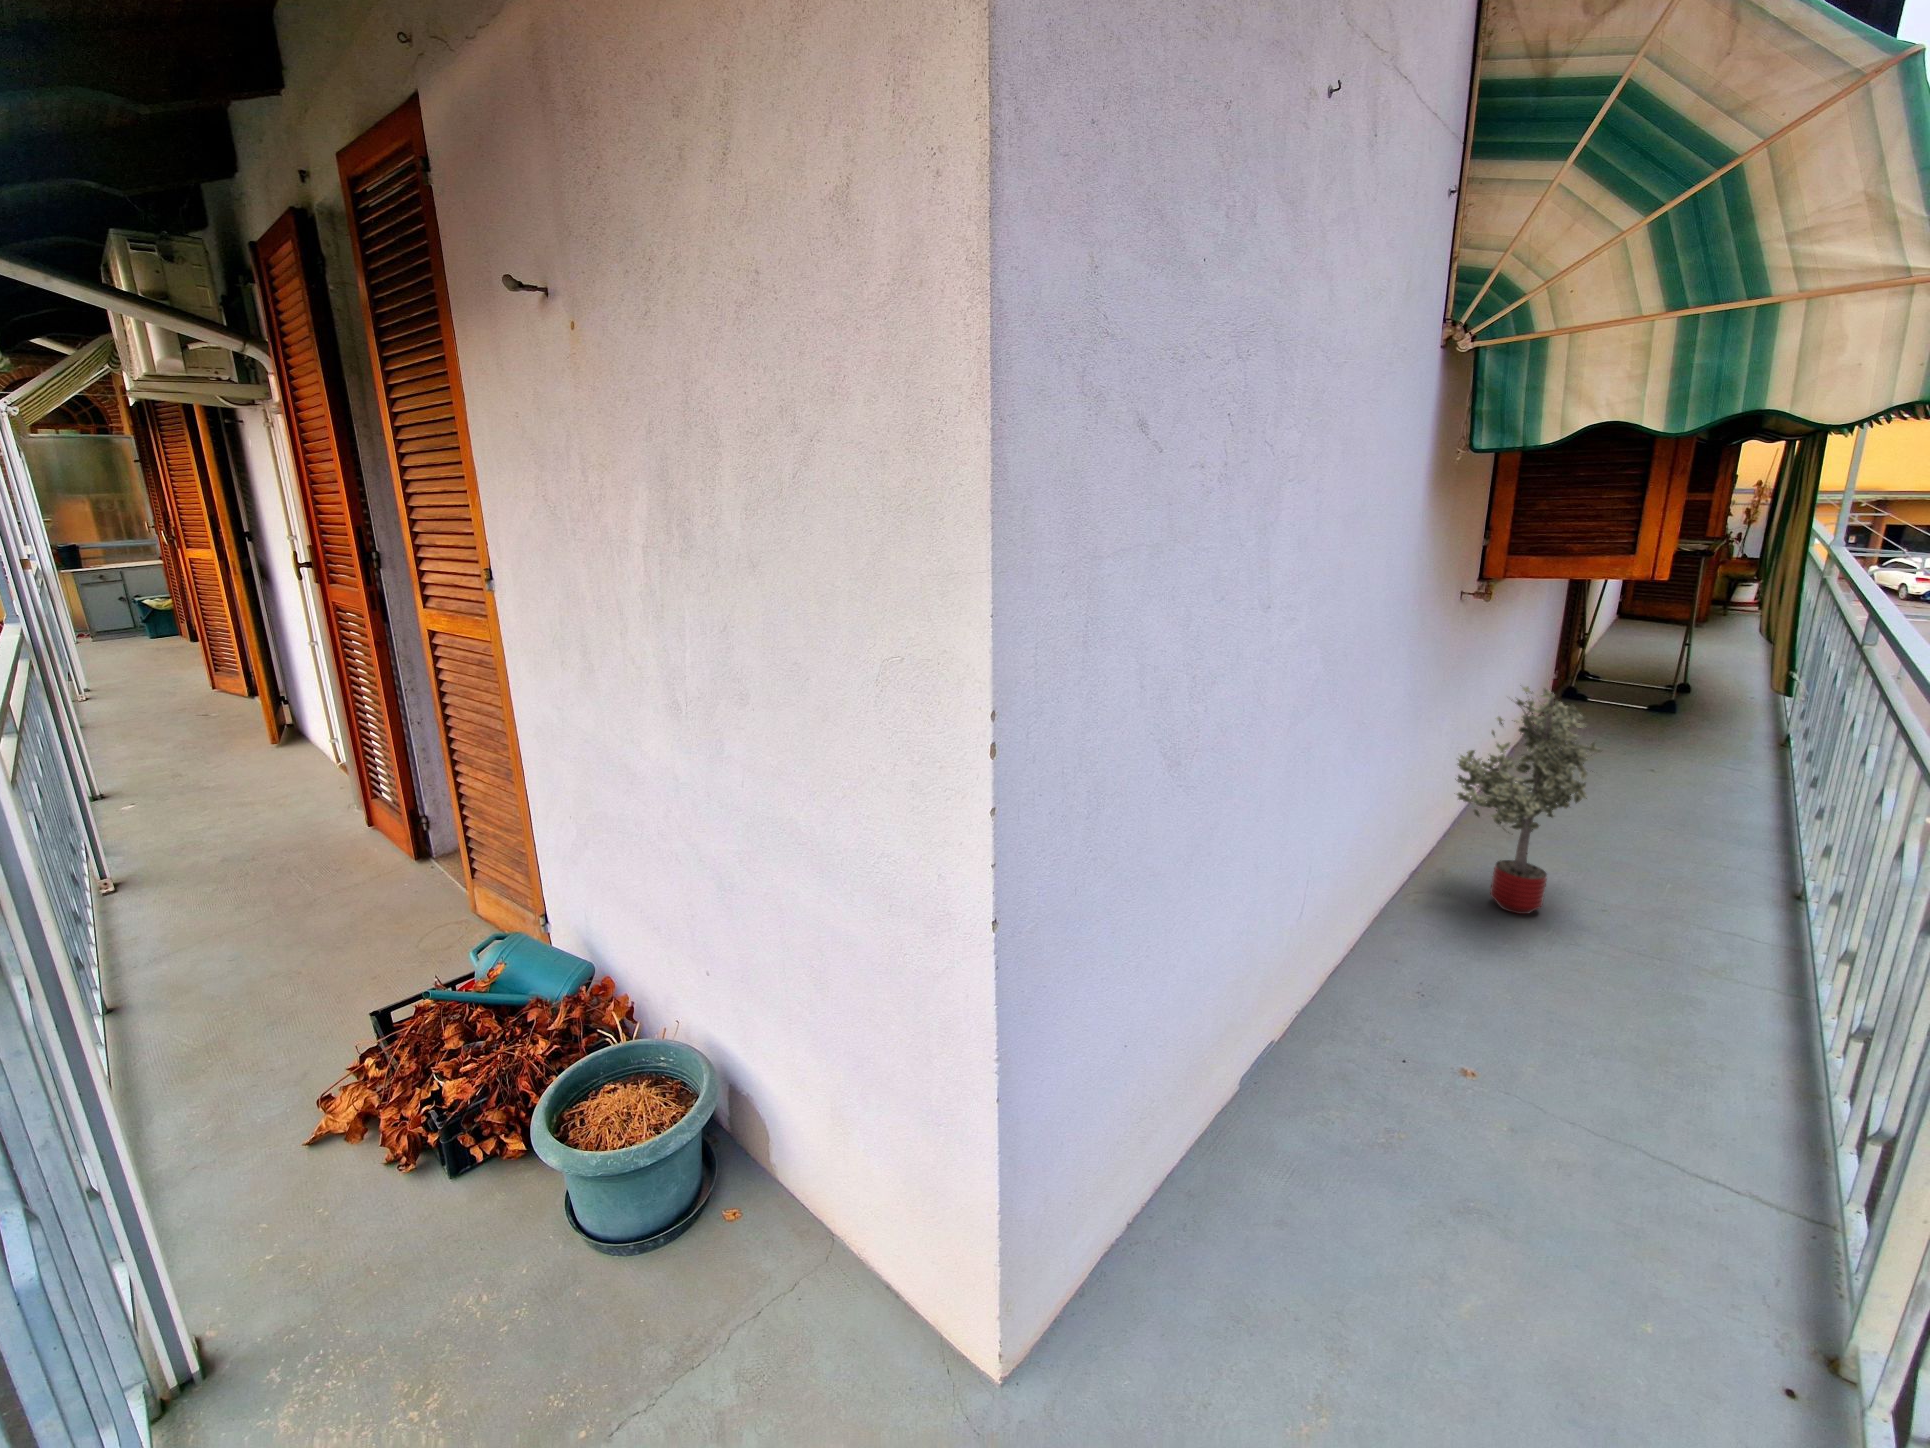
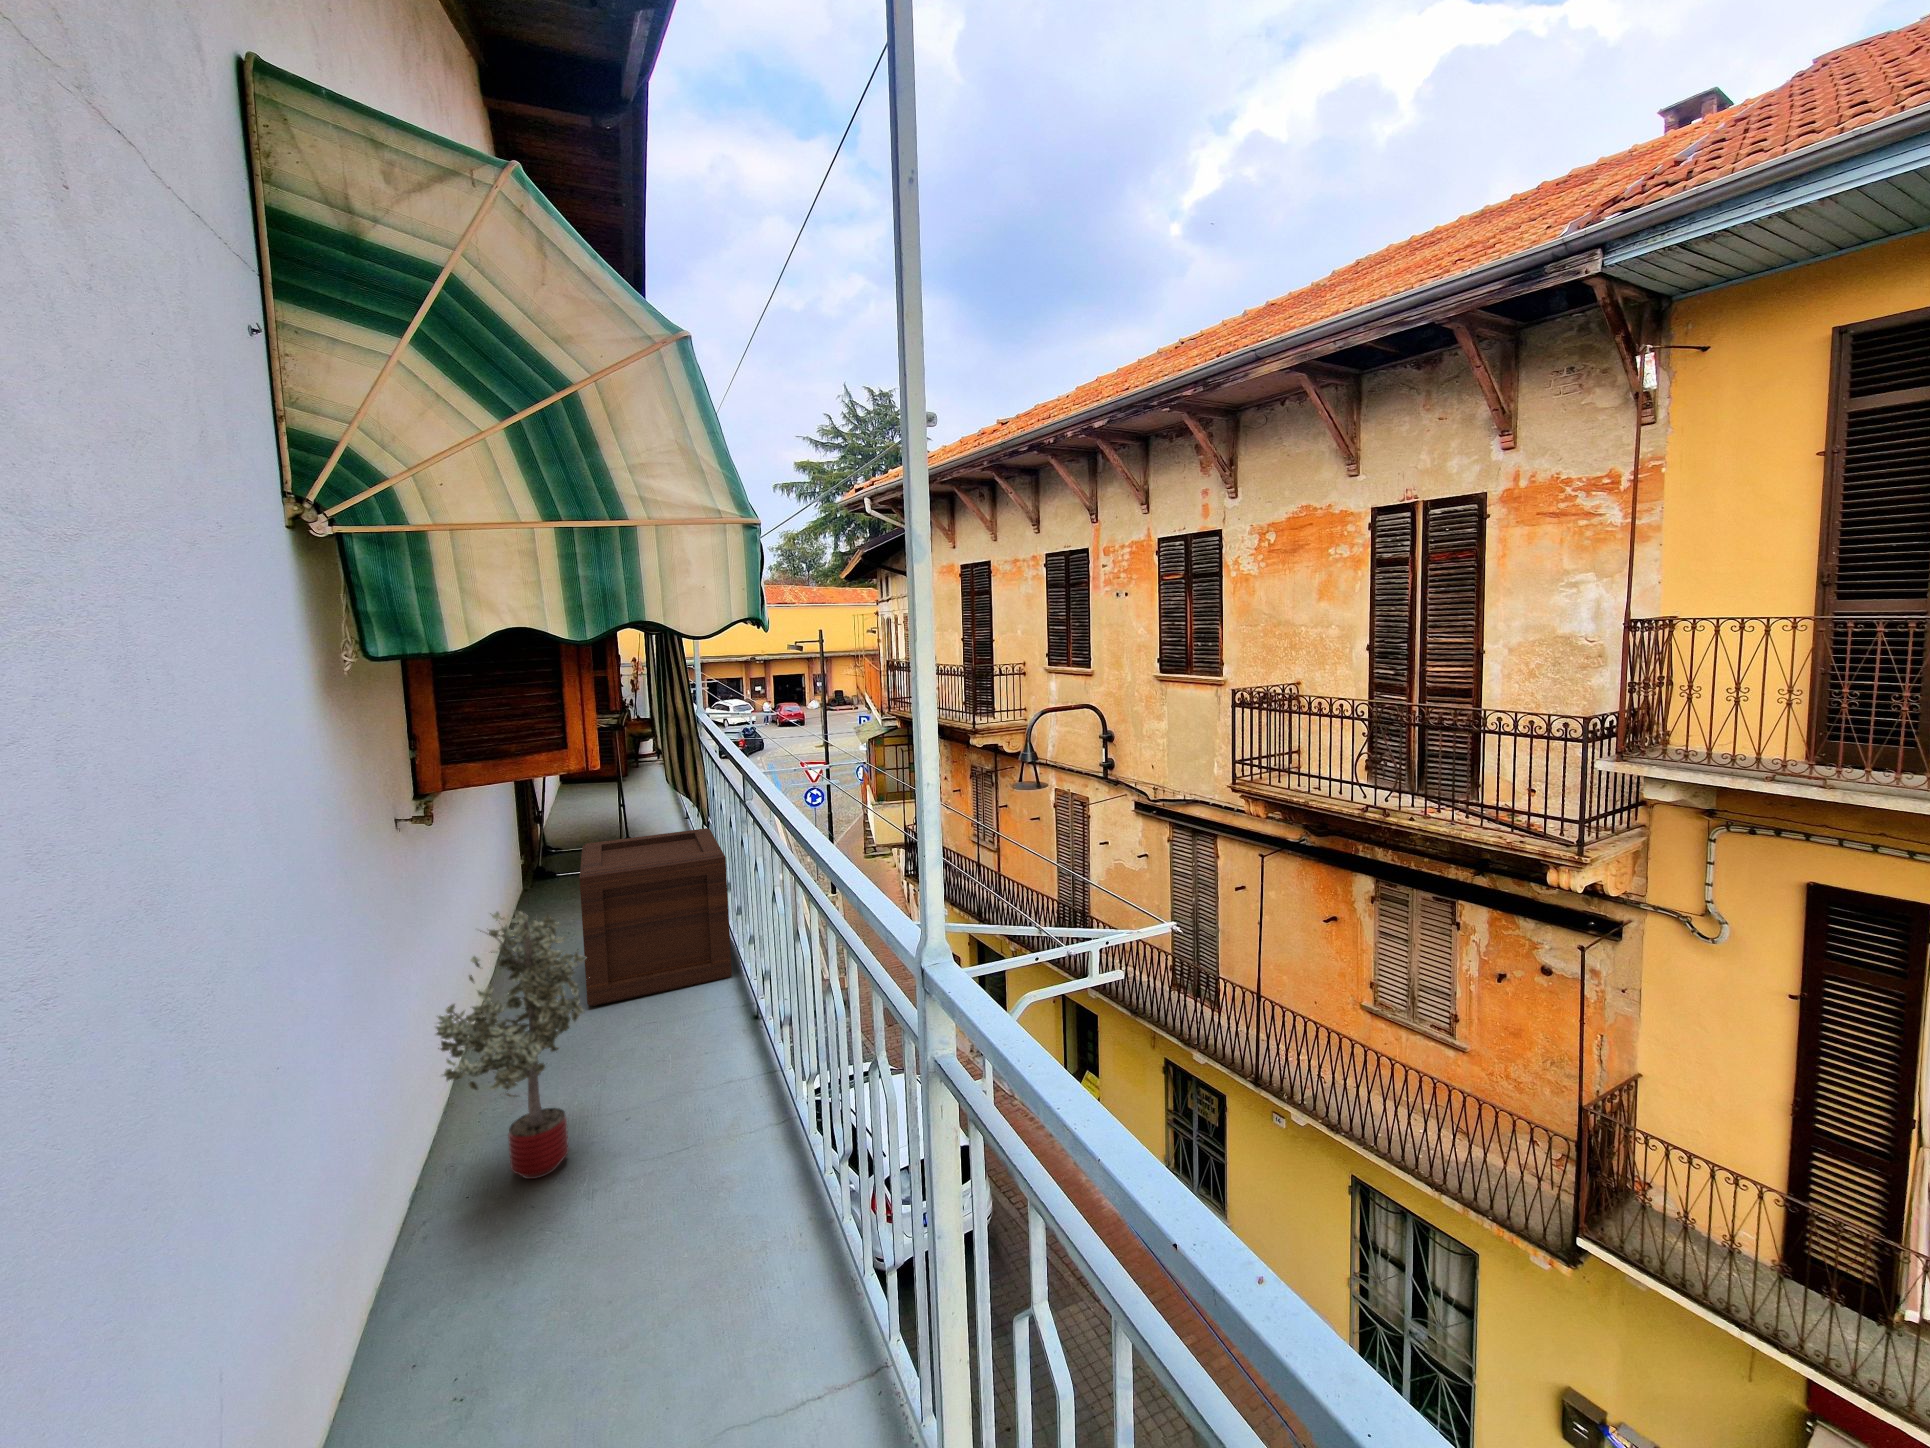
wooden crate: none [1590,665,1815,854] -> present [580,828,732,1006]

